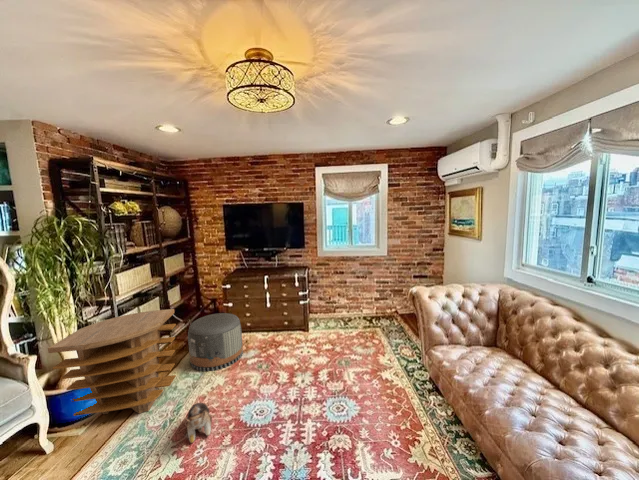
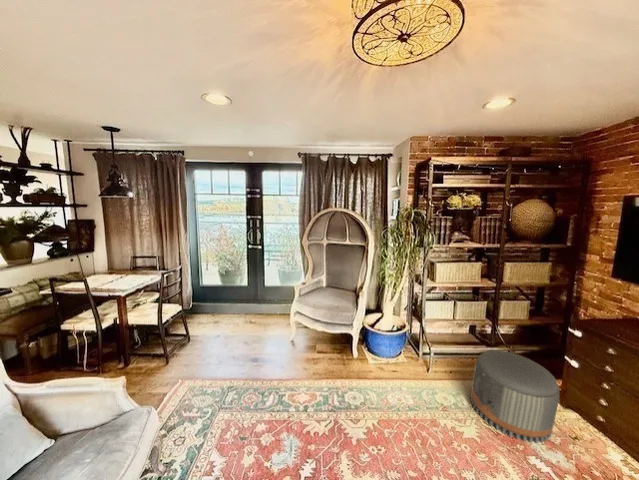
side table: present [48,309,176,416] -> none [366,295,458,388]
plush toy: present [186,403,212,443] -> none [370,409,423,451]

